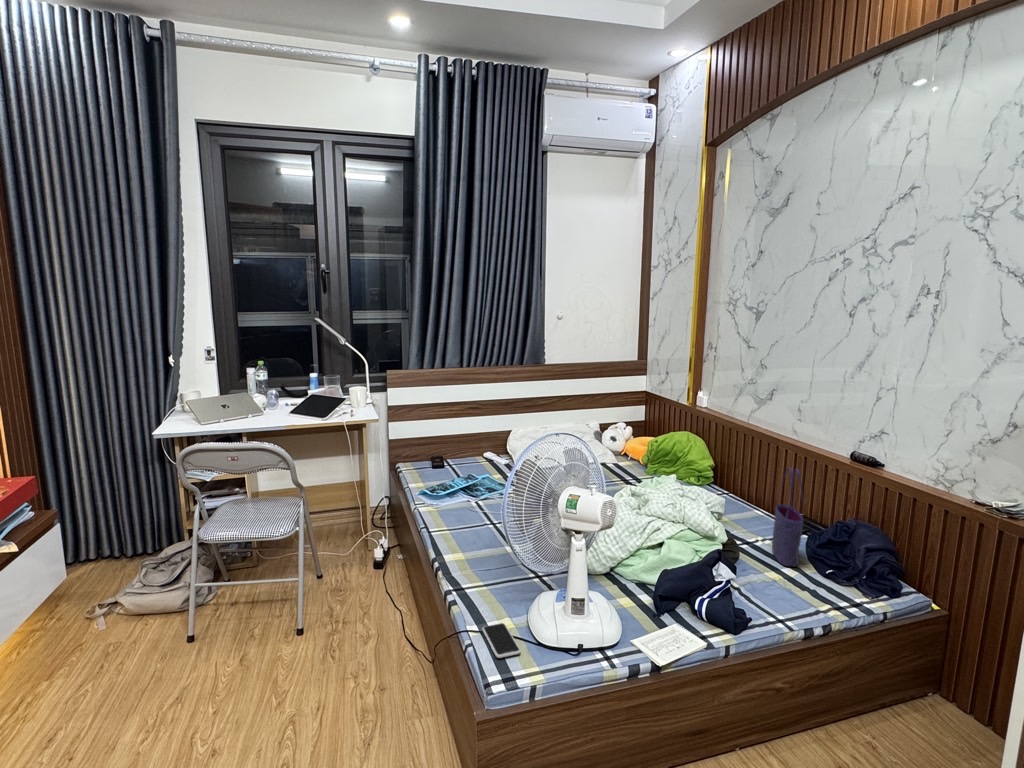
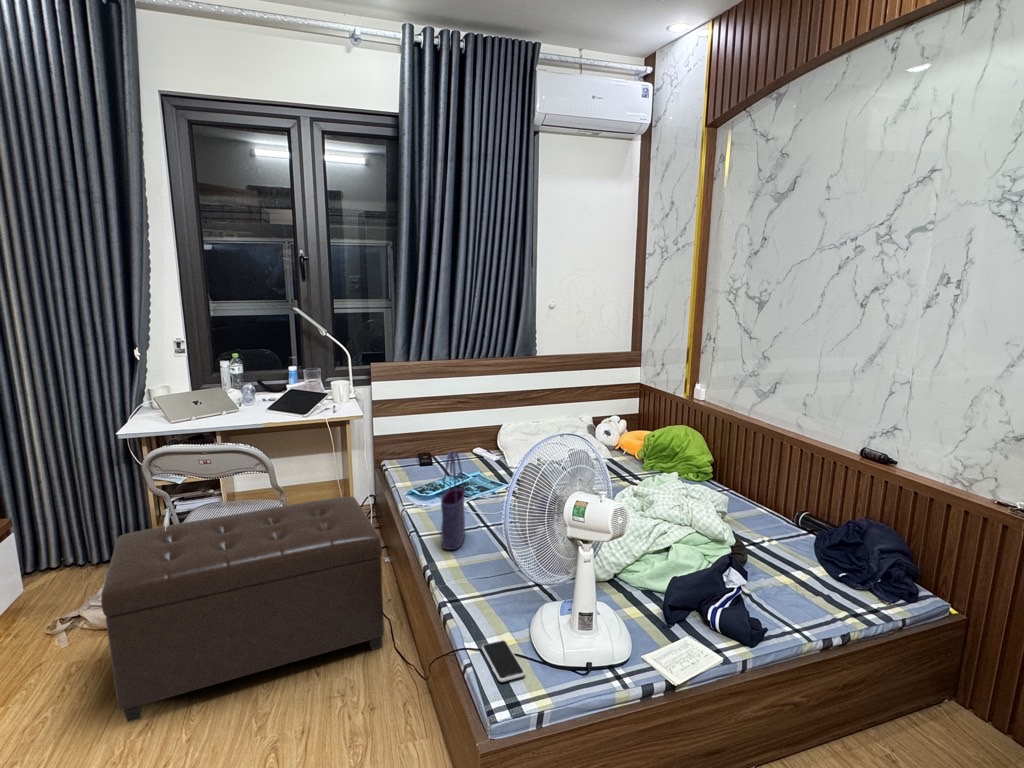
tote bag: present [772,468,803,567] -> present [441,451,465,550]
ottoman: none [141,495,395,696] -> present [101,496,384,722]

